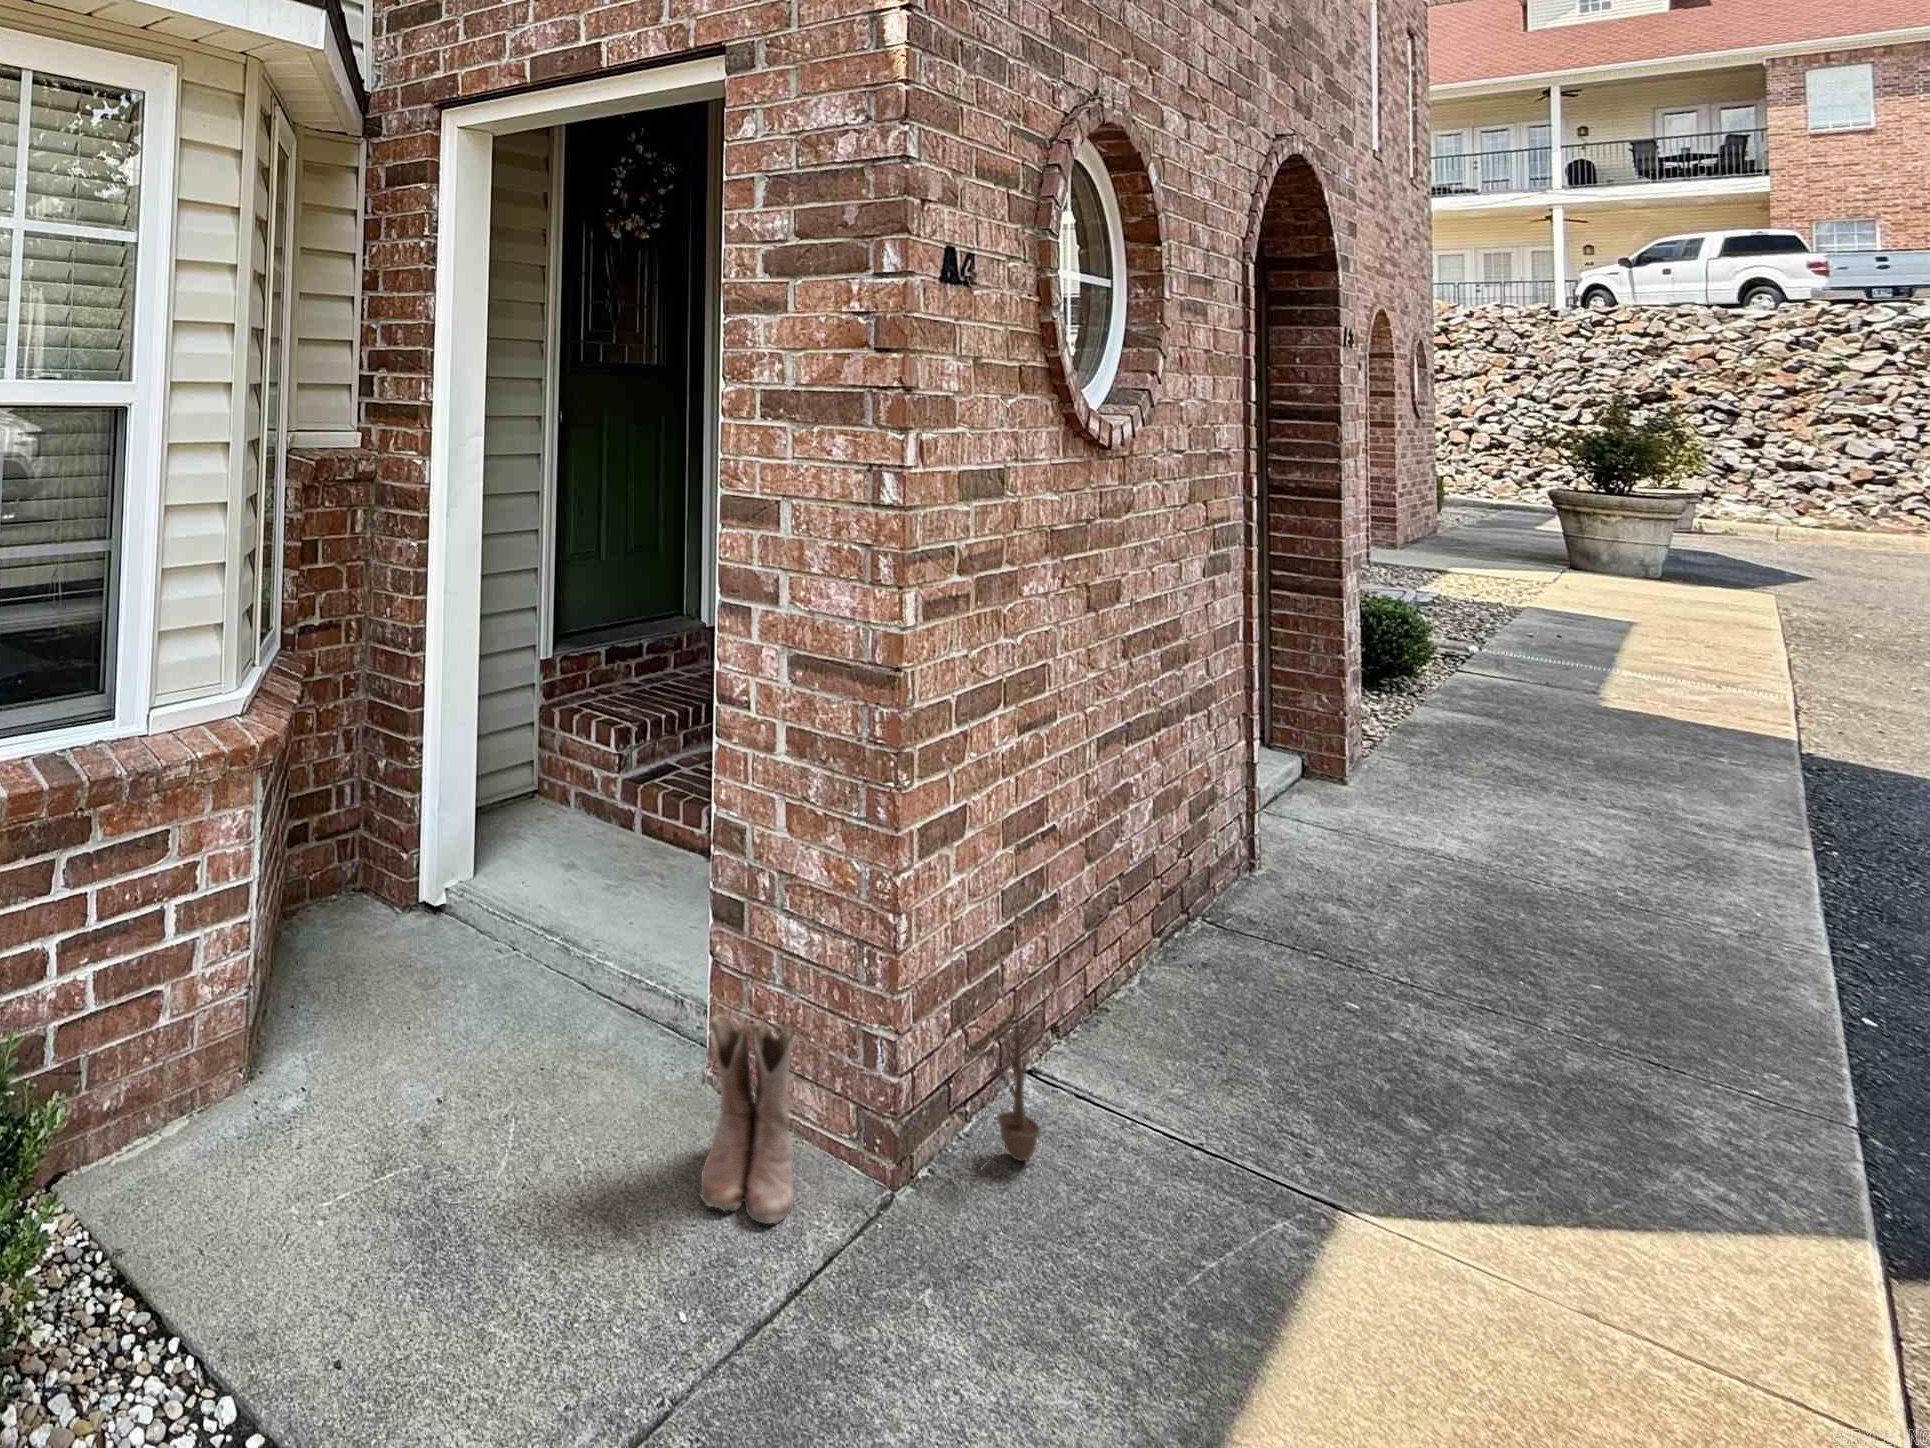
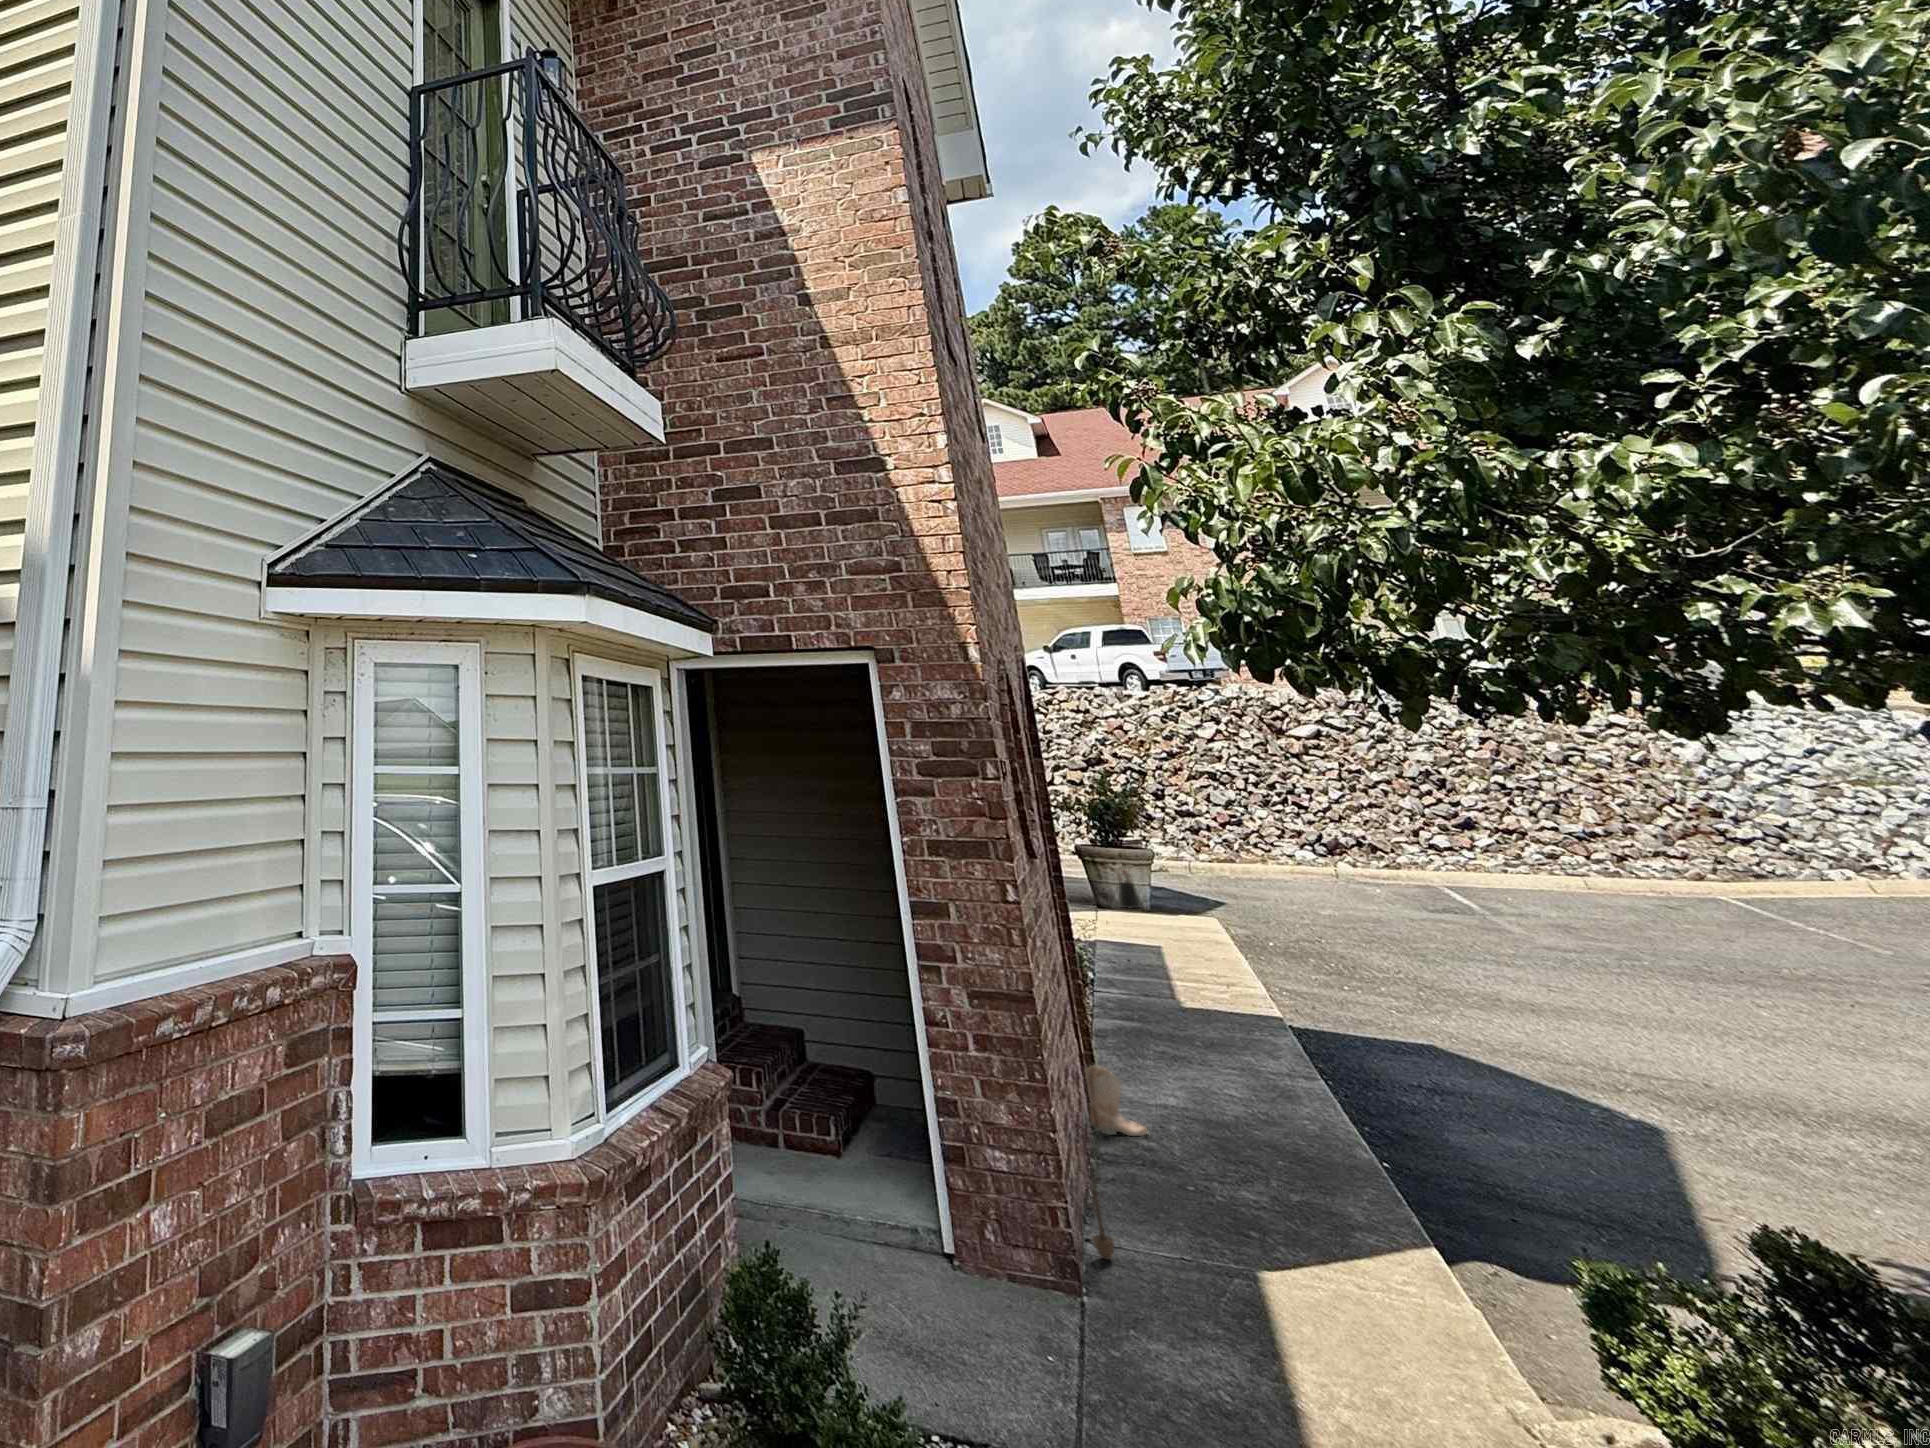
watering can: none [1614,528,1654,579] -> present [1119,871,1140,908]
boots: present [699,1014,794,1224] -> present [1085,1065,1148,1136]

